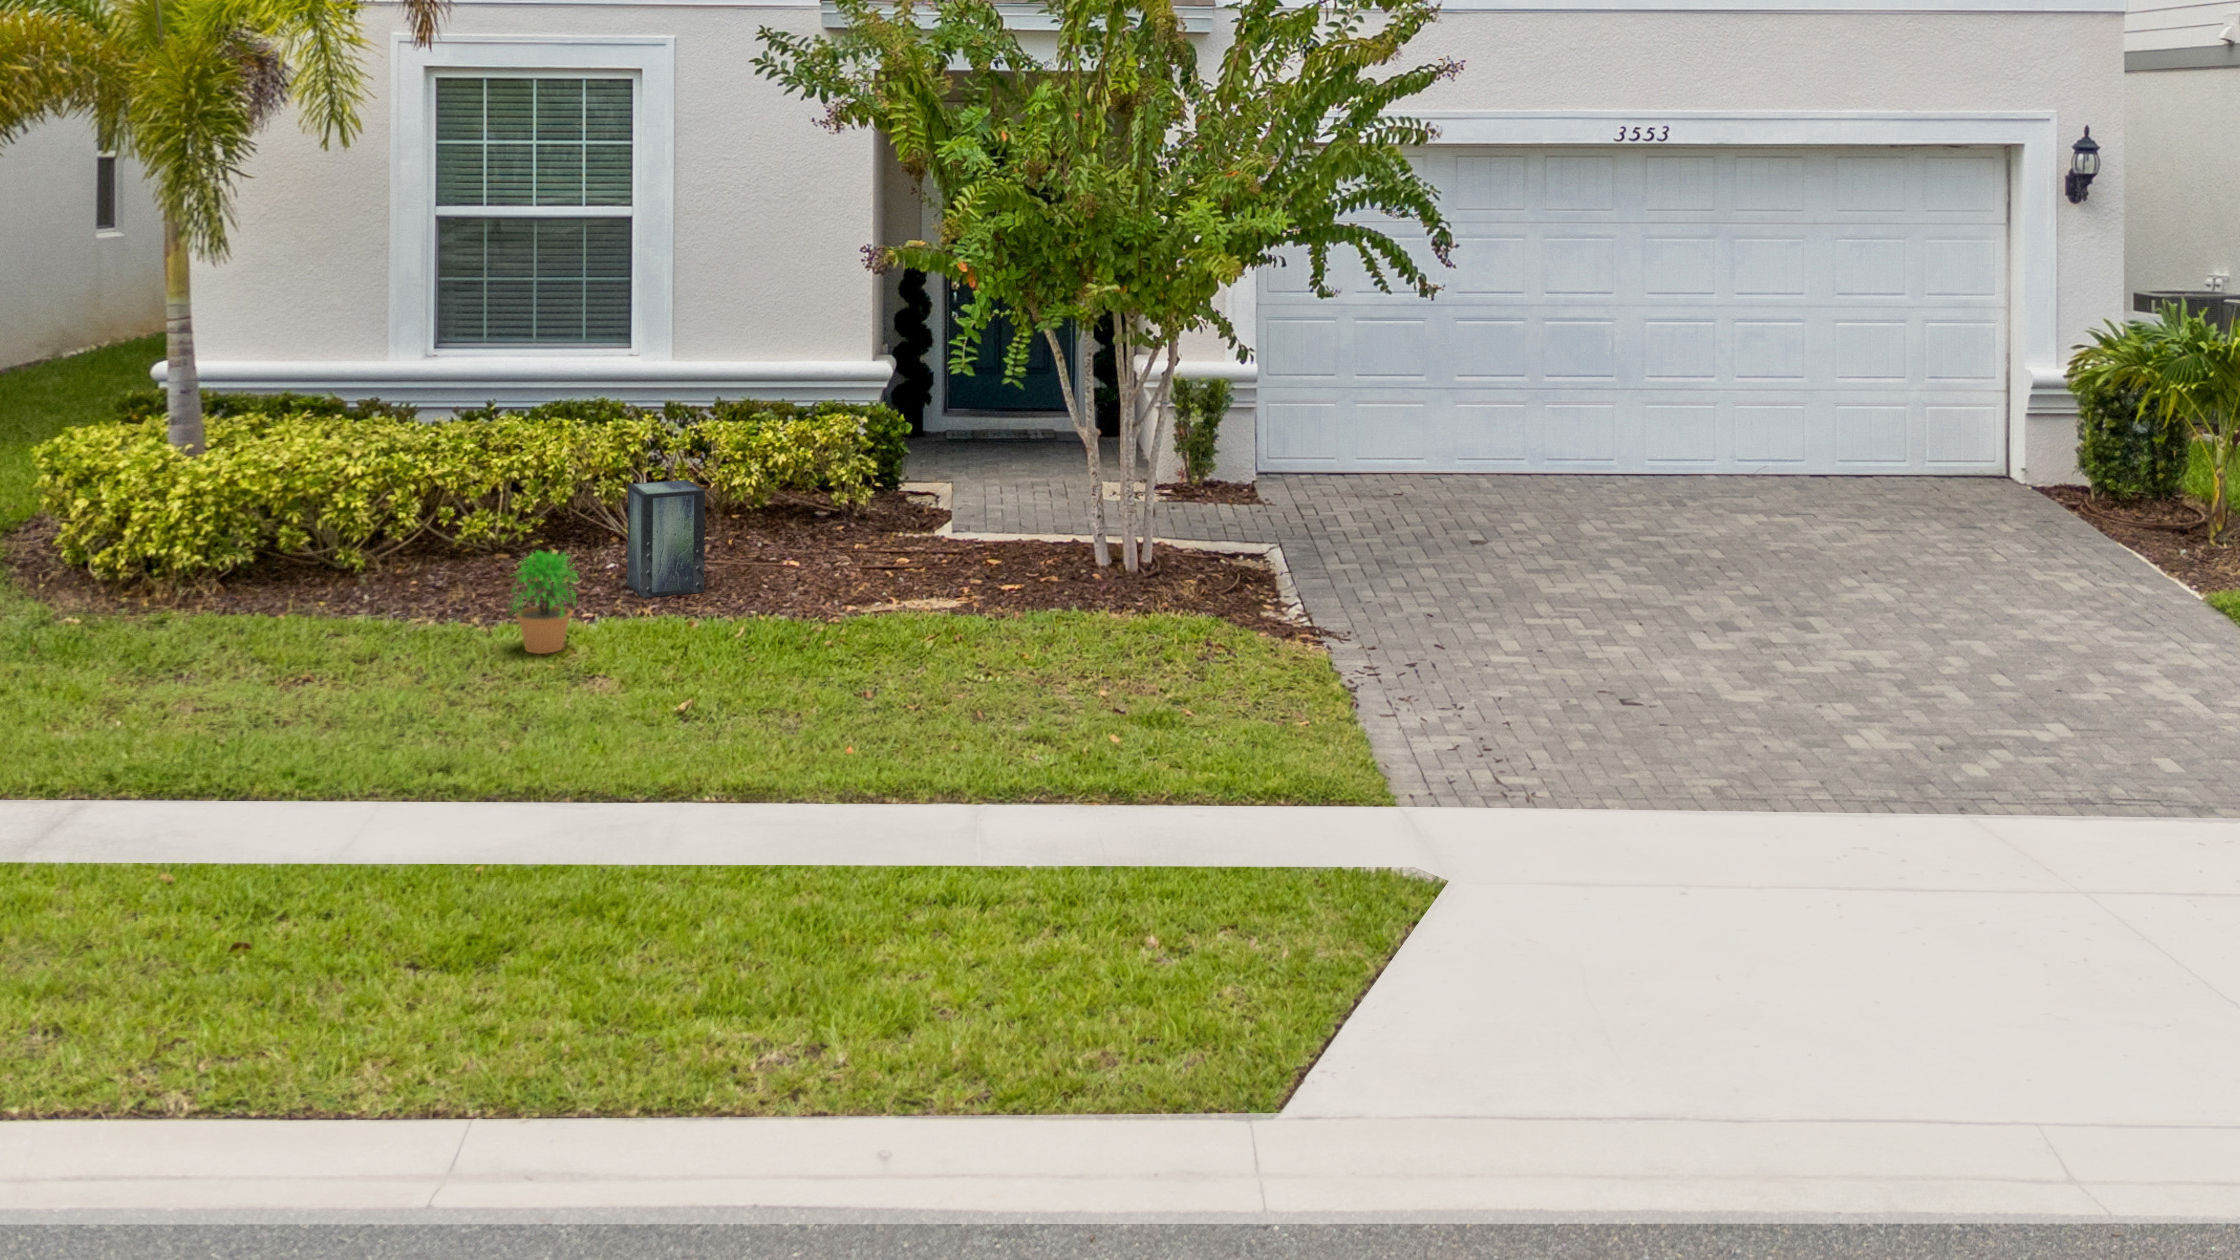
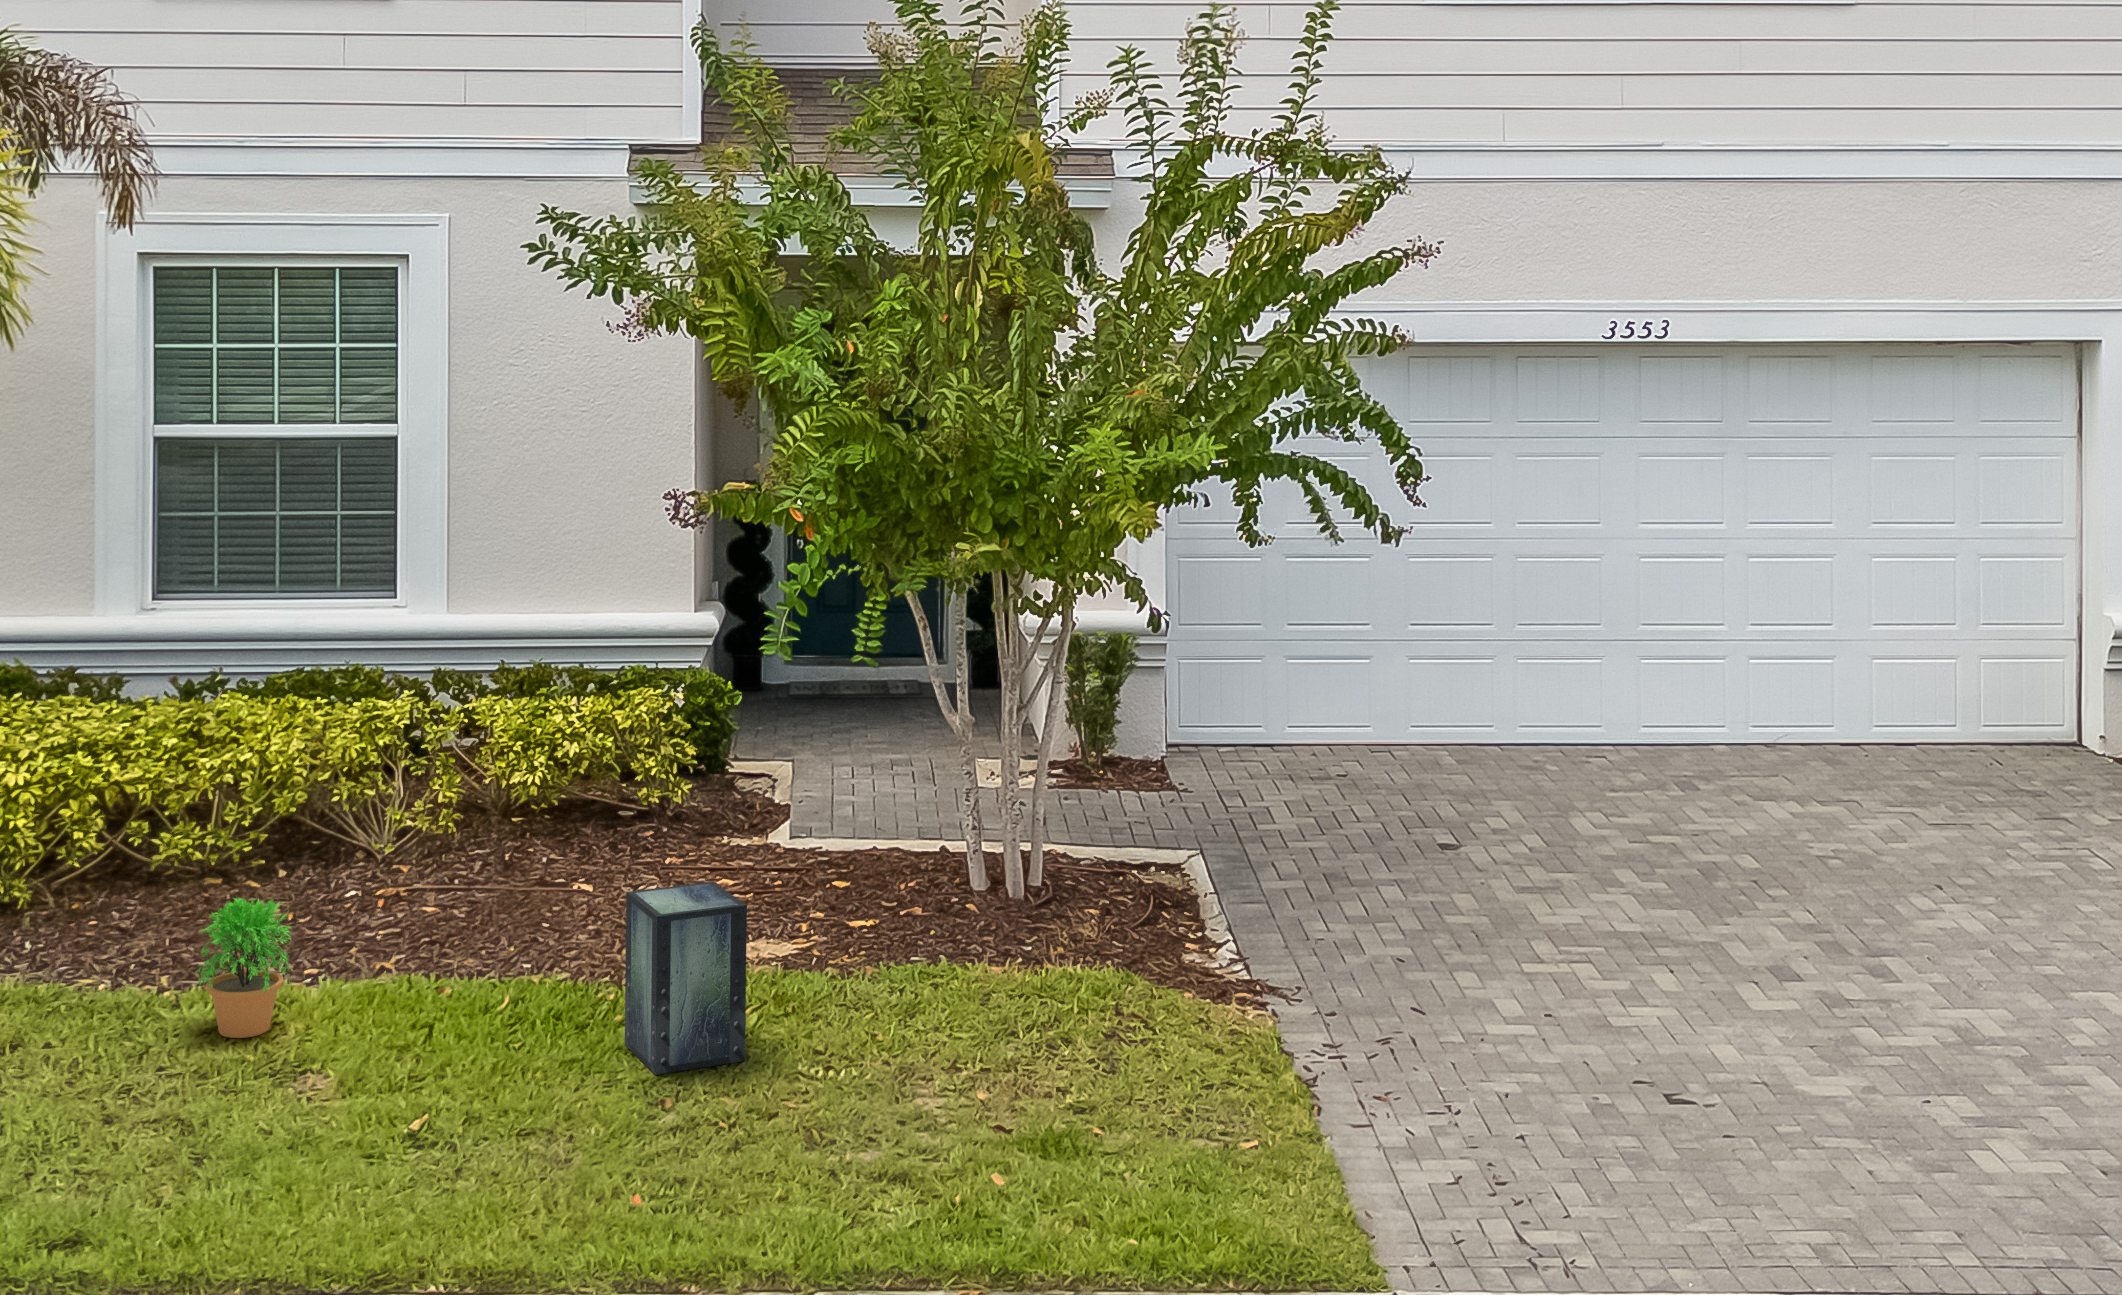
storage box: present [627,480,705,598] -> present [625,882,747,1075]

